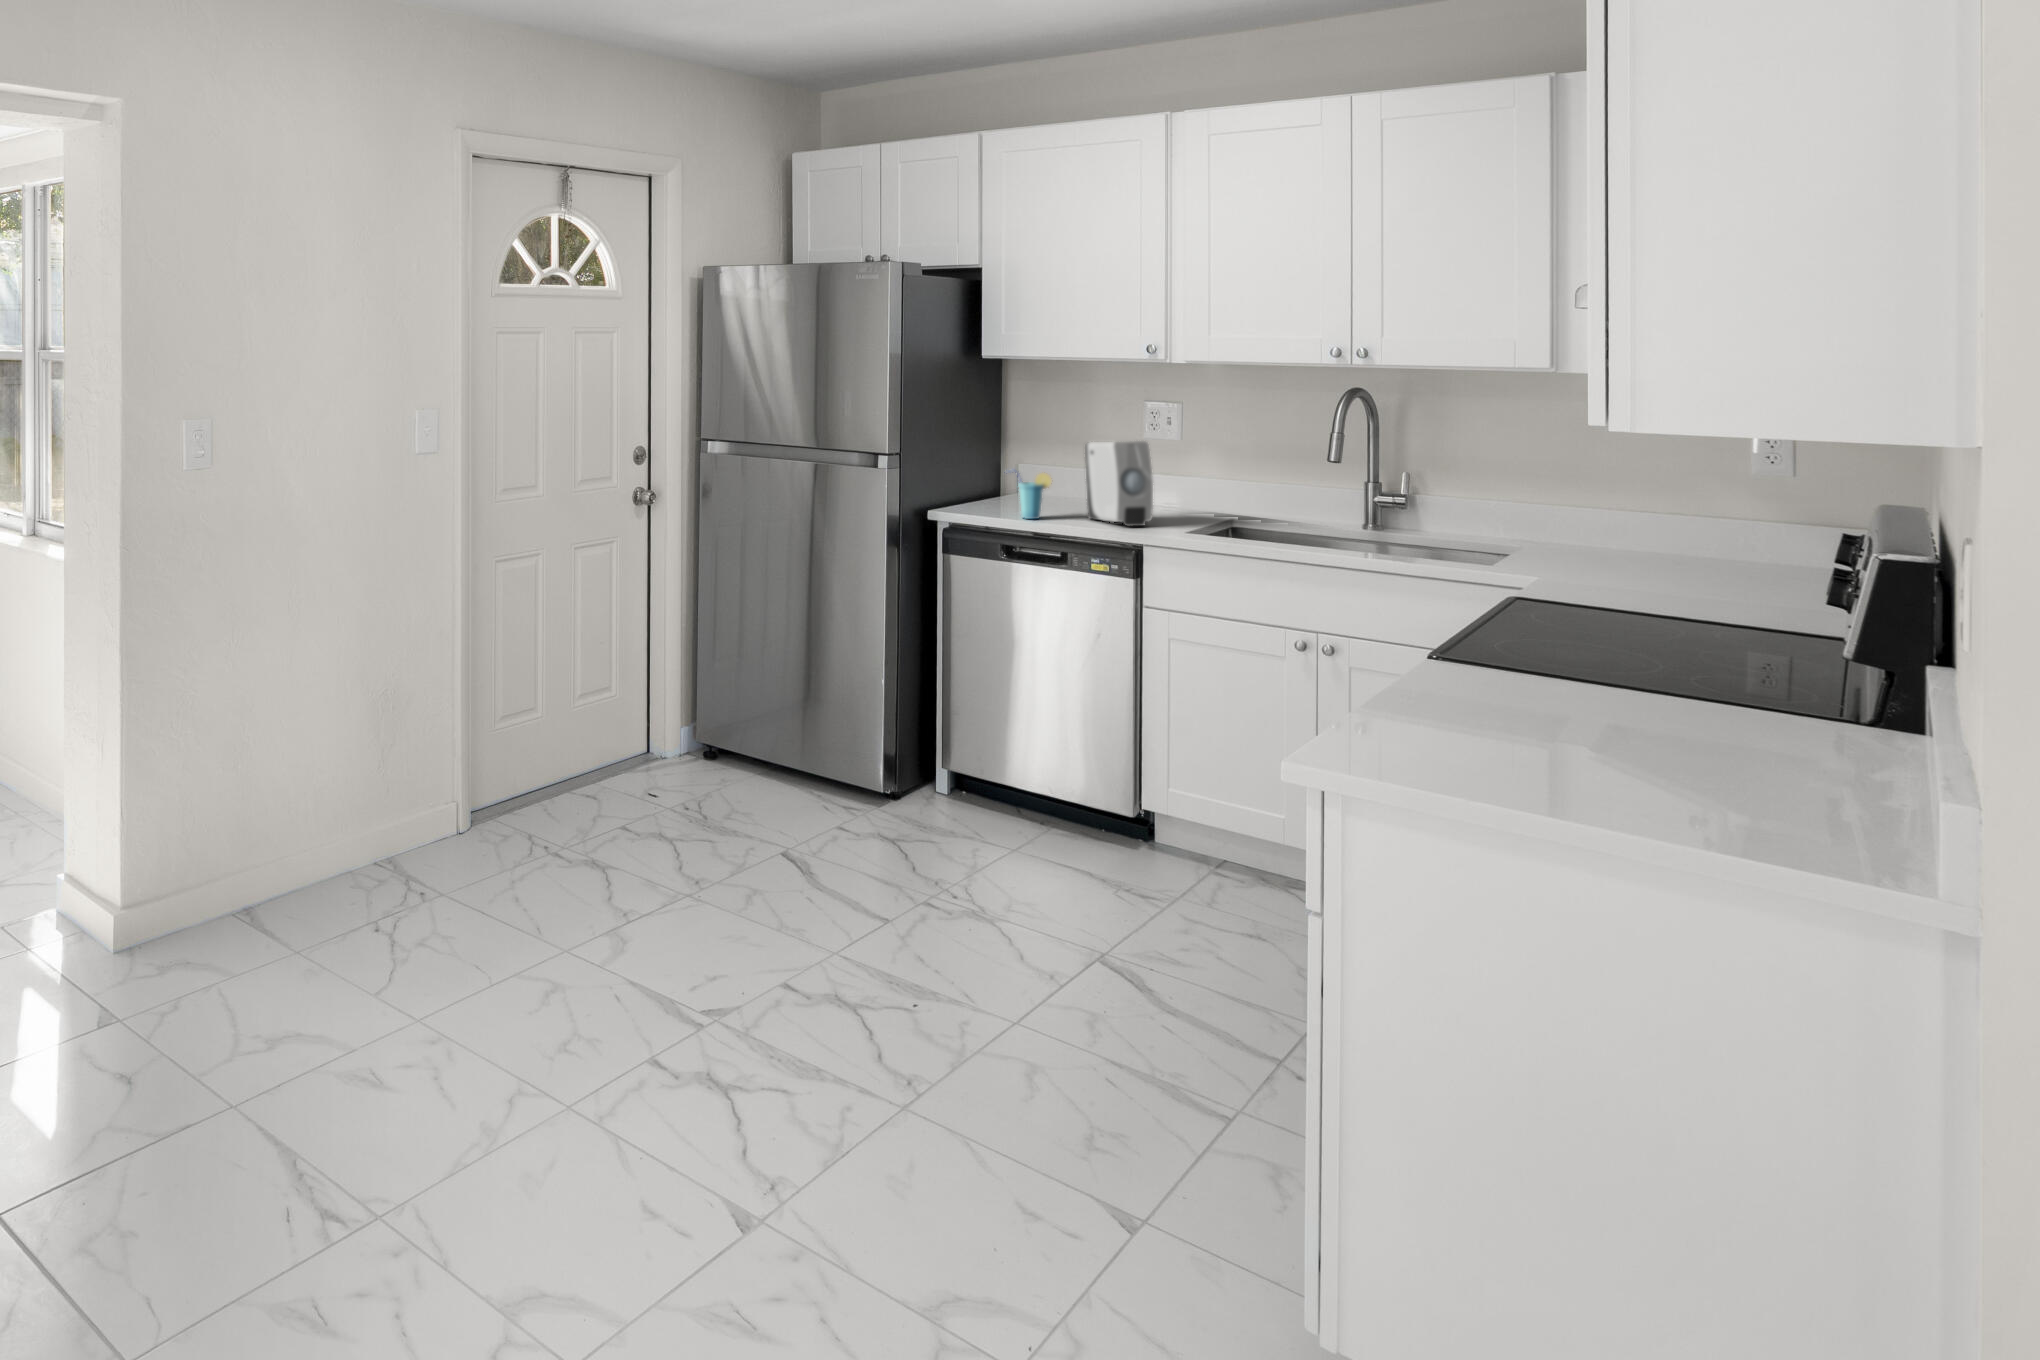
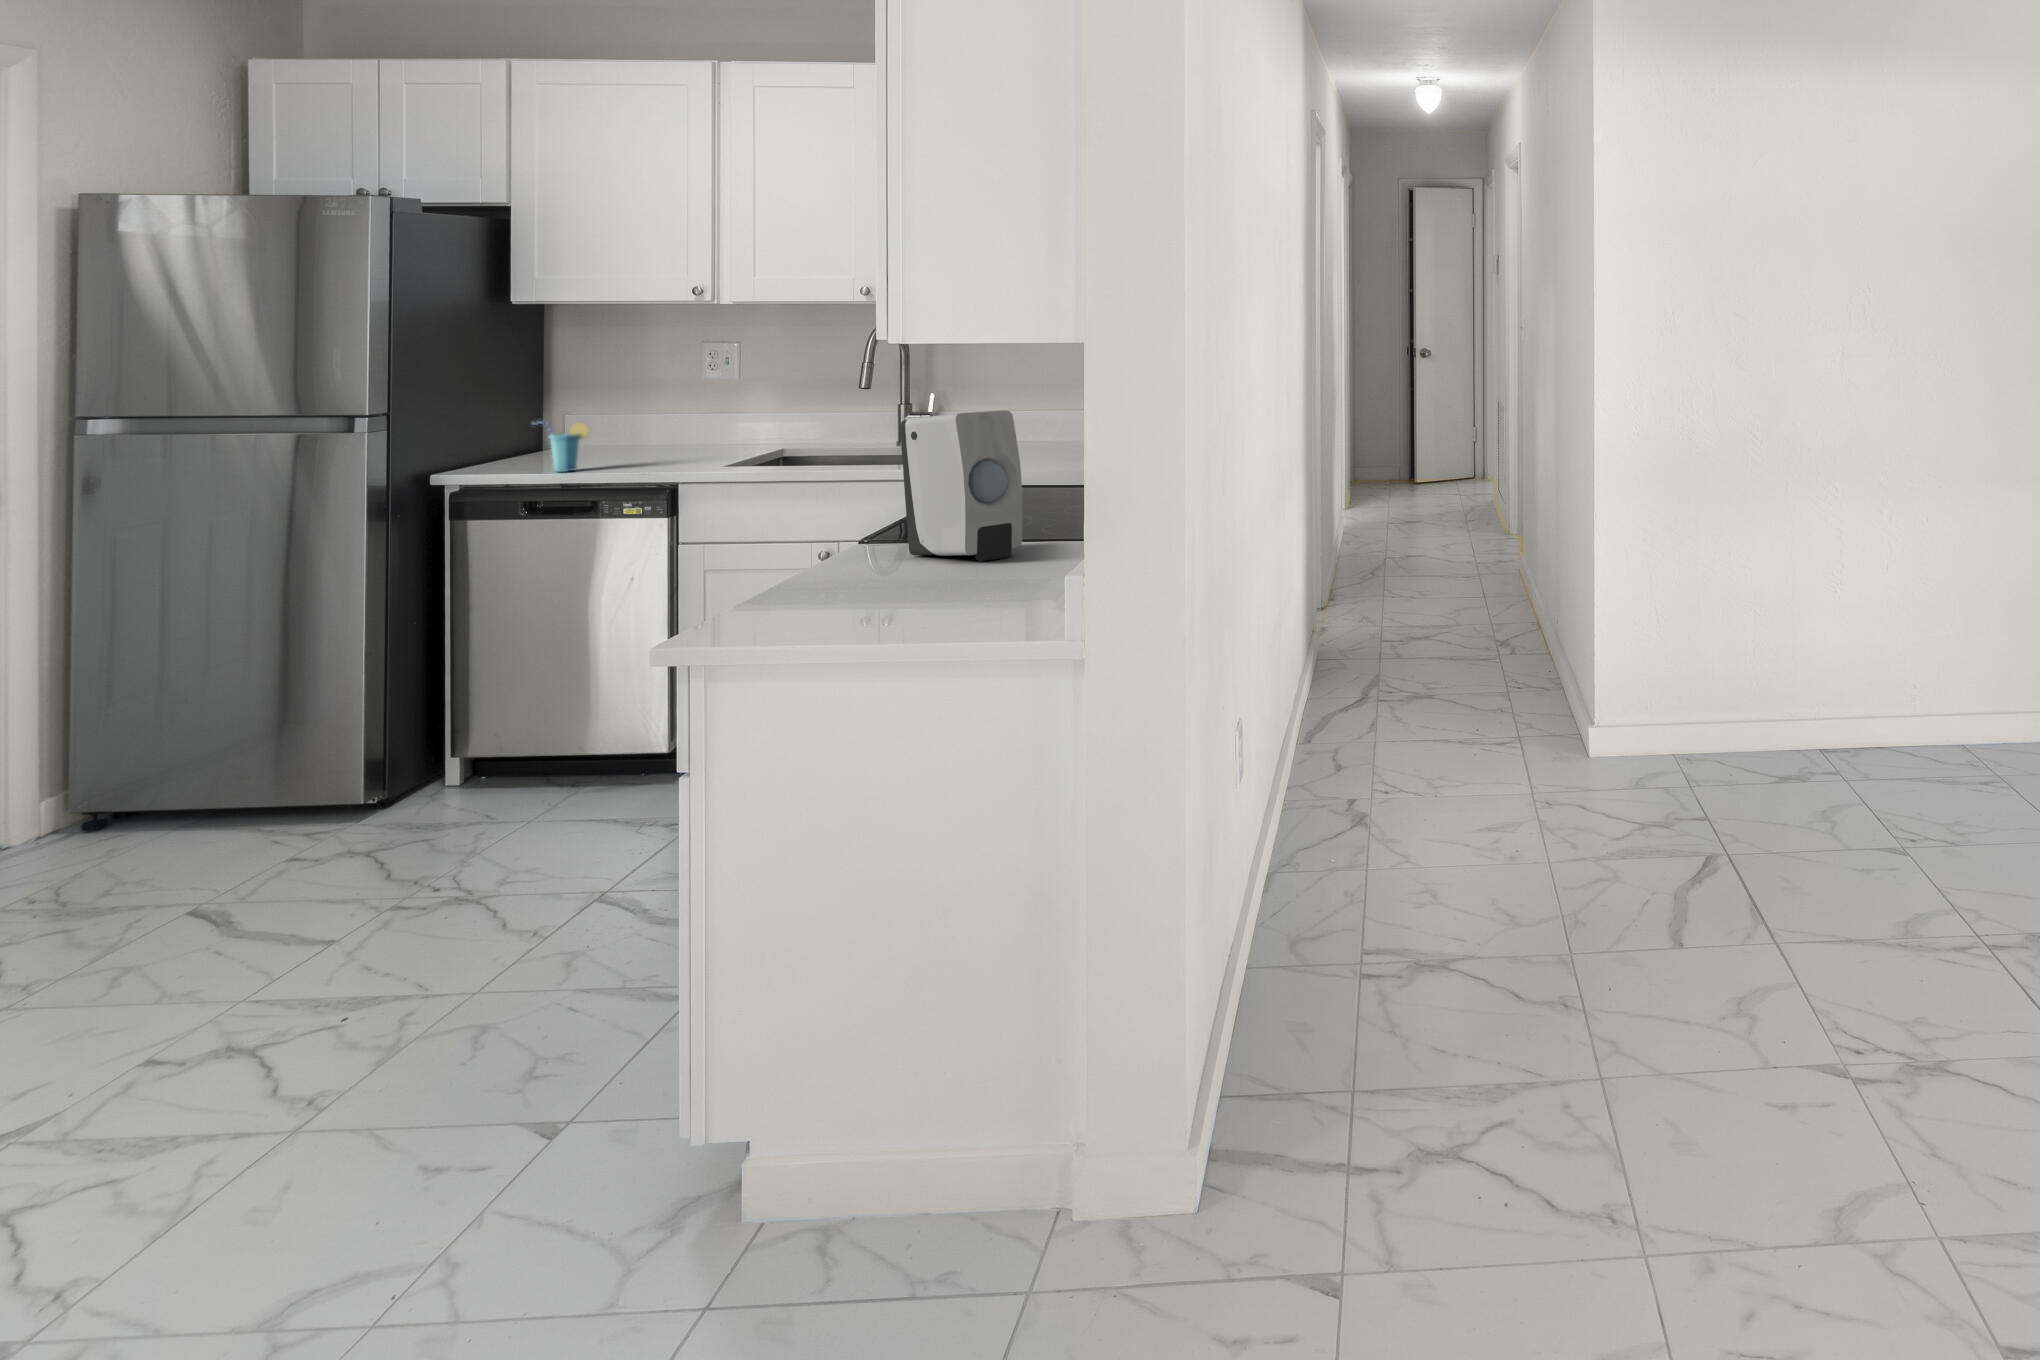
soap dispenser: present [1085,441,1153,526] -> present [900,410,1023,561]

